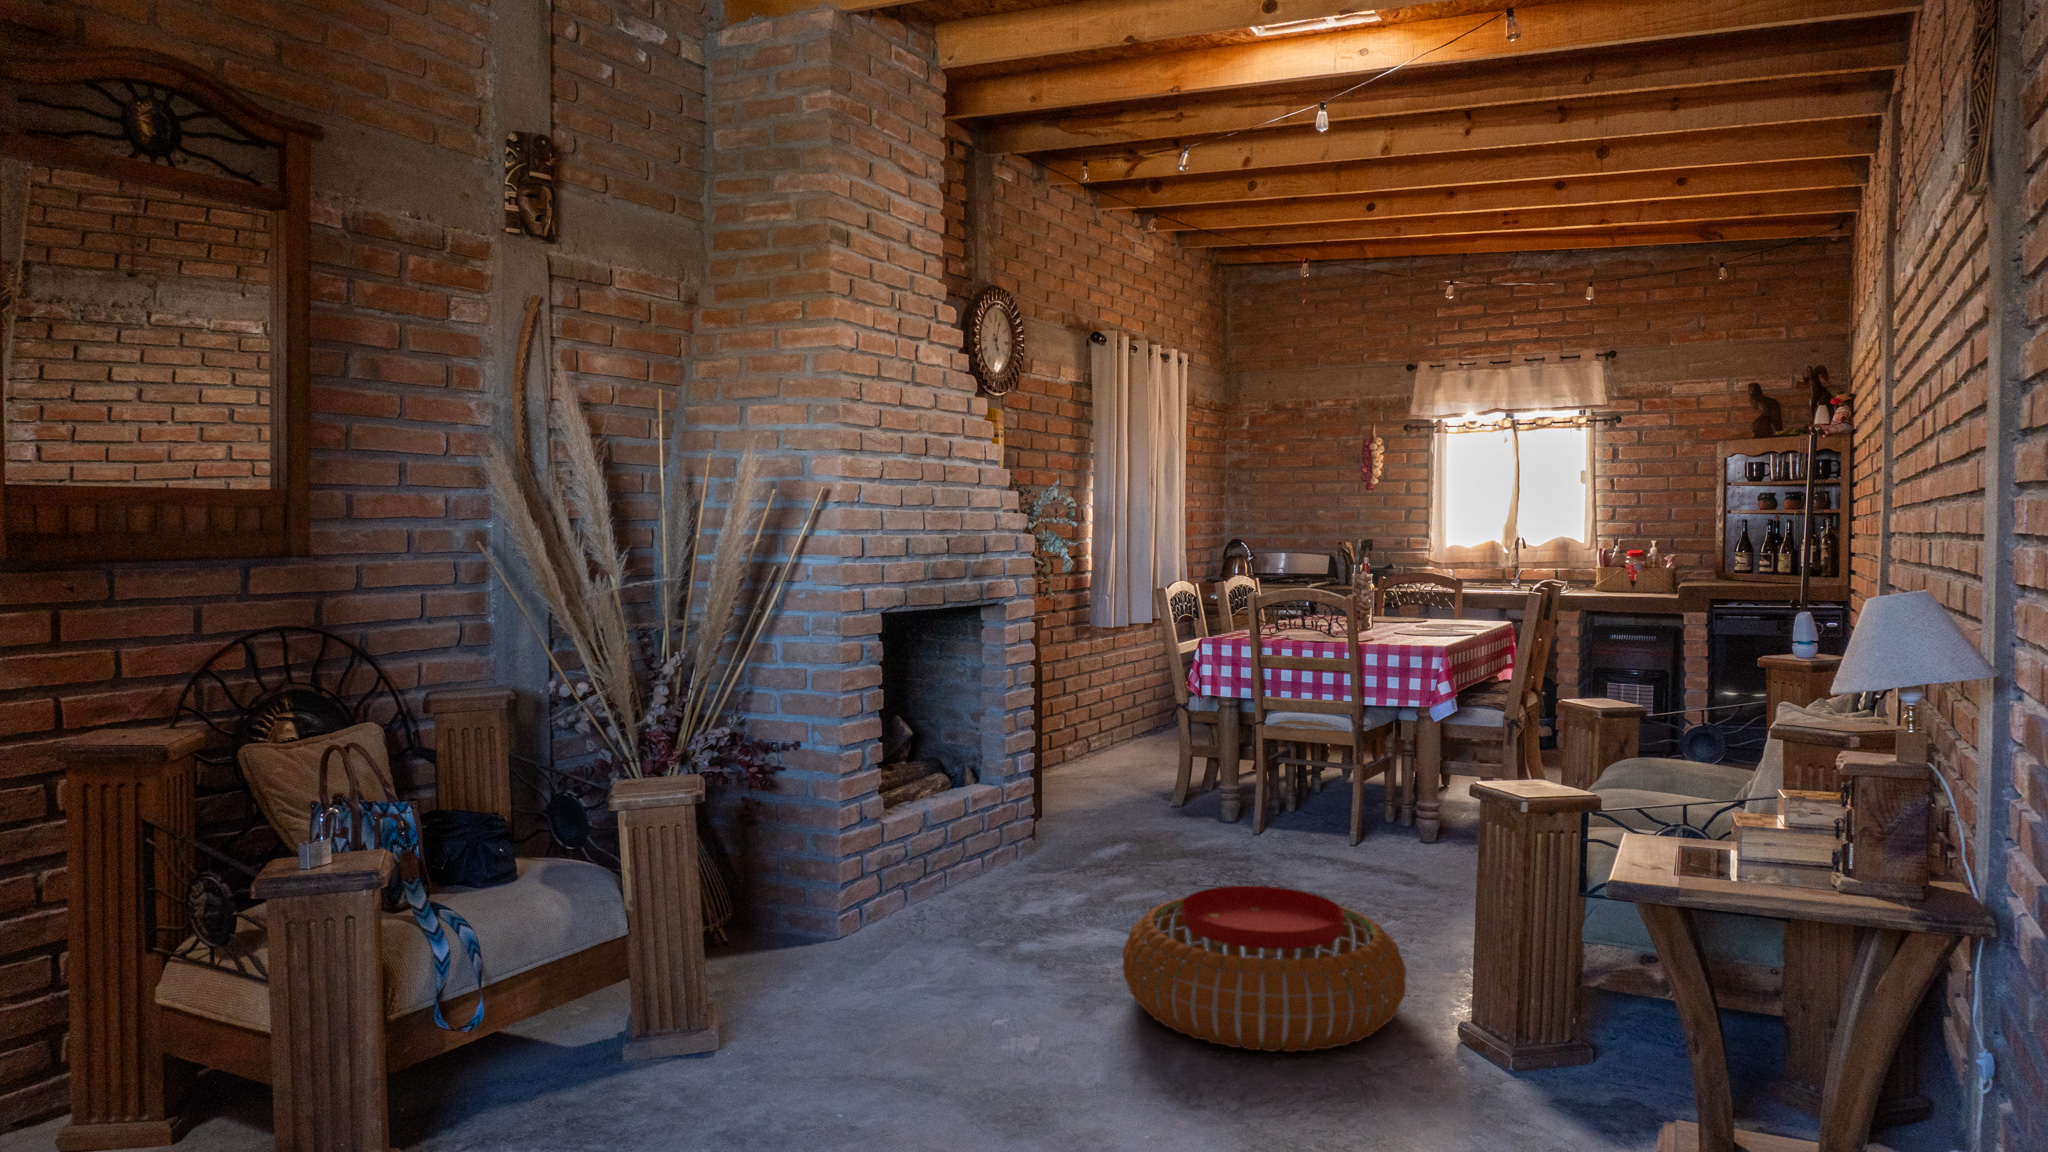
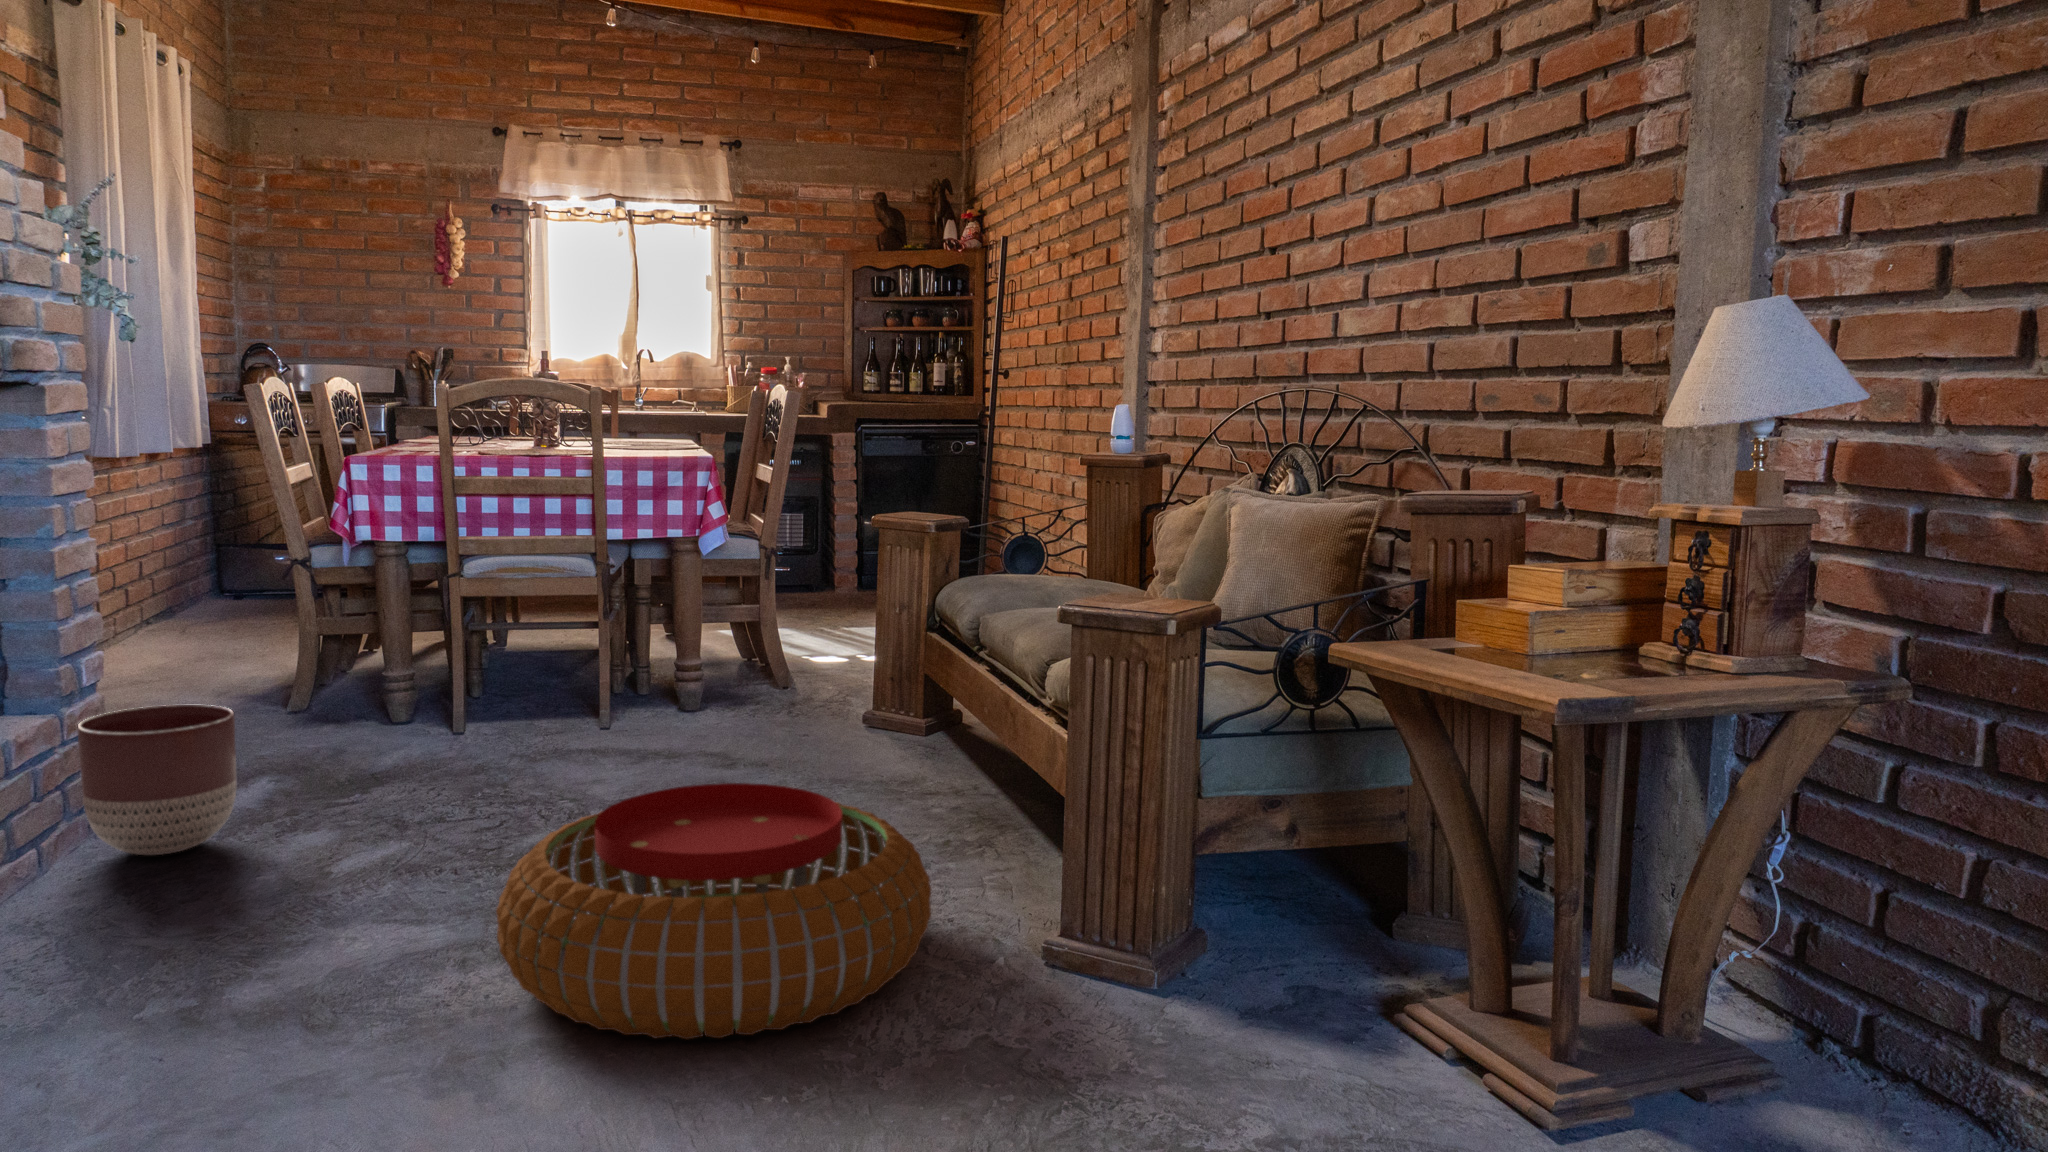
planter: none [1004,789,1081,876] -> present [78,705,236,855]

